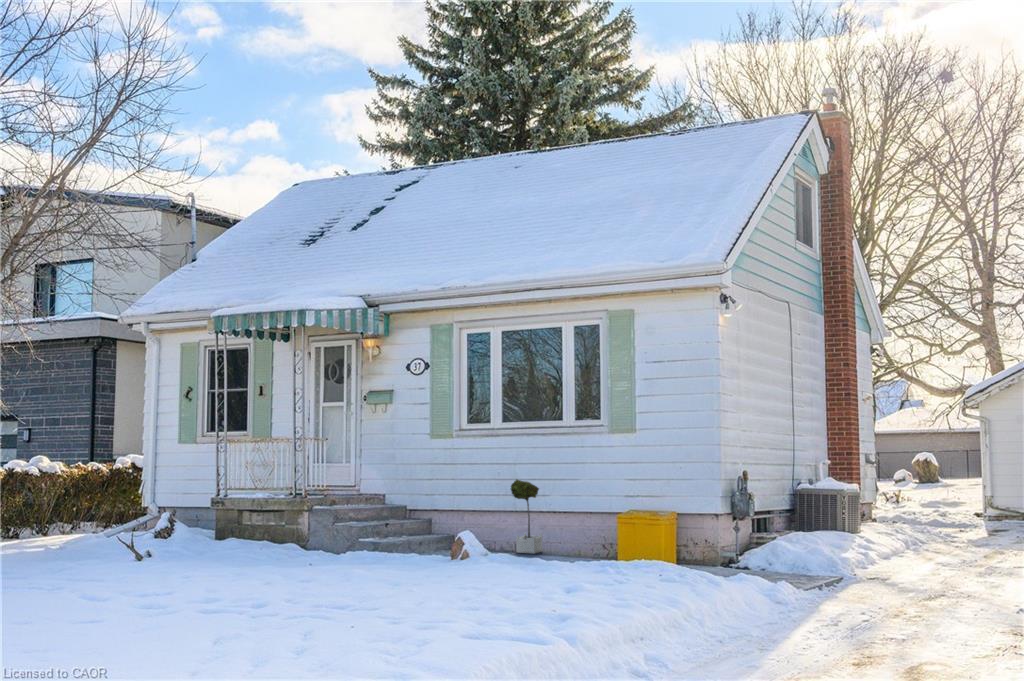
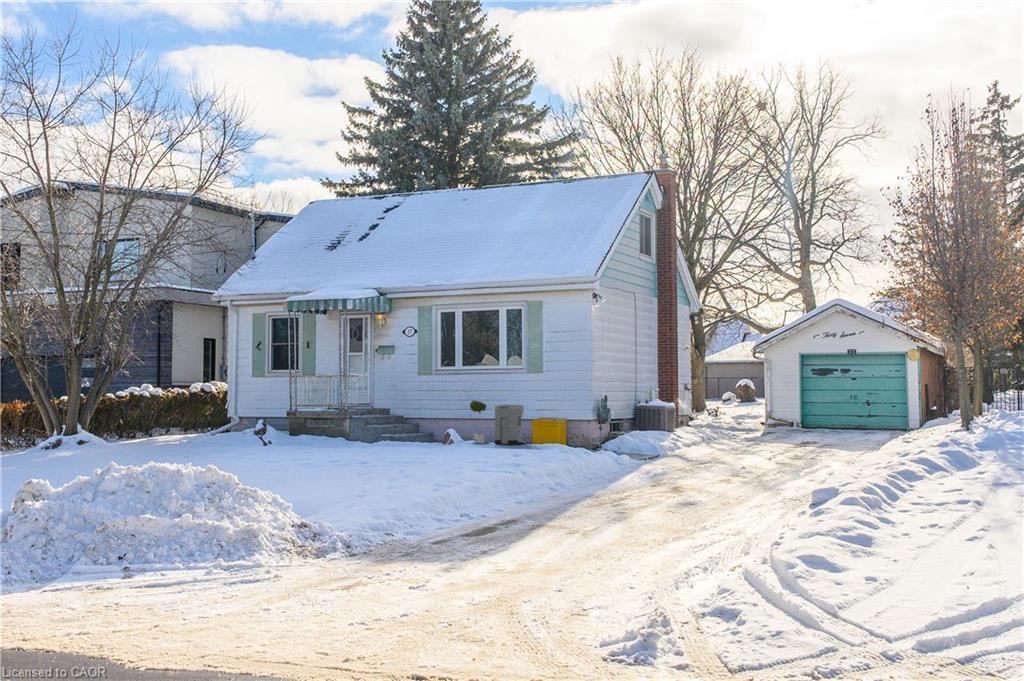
trash can: none [551,488,602,558] -> present [495,405,524,445]

